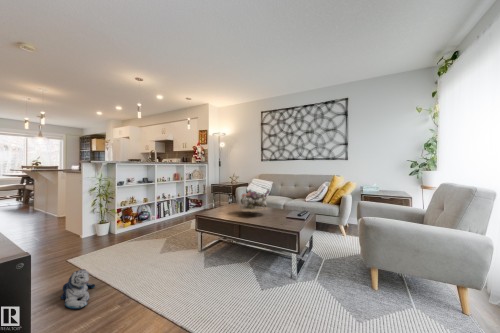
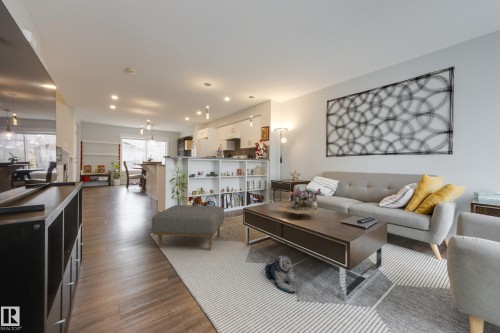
ottoman: none [92,214,173,267] -> present [152,205,224,250]
plush toy: present [61,269,95,309] -> present [265,255,297,293]

